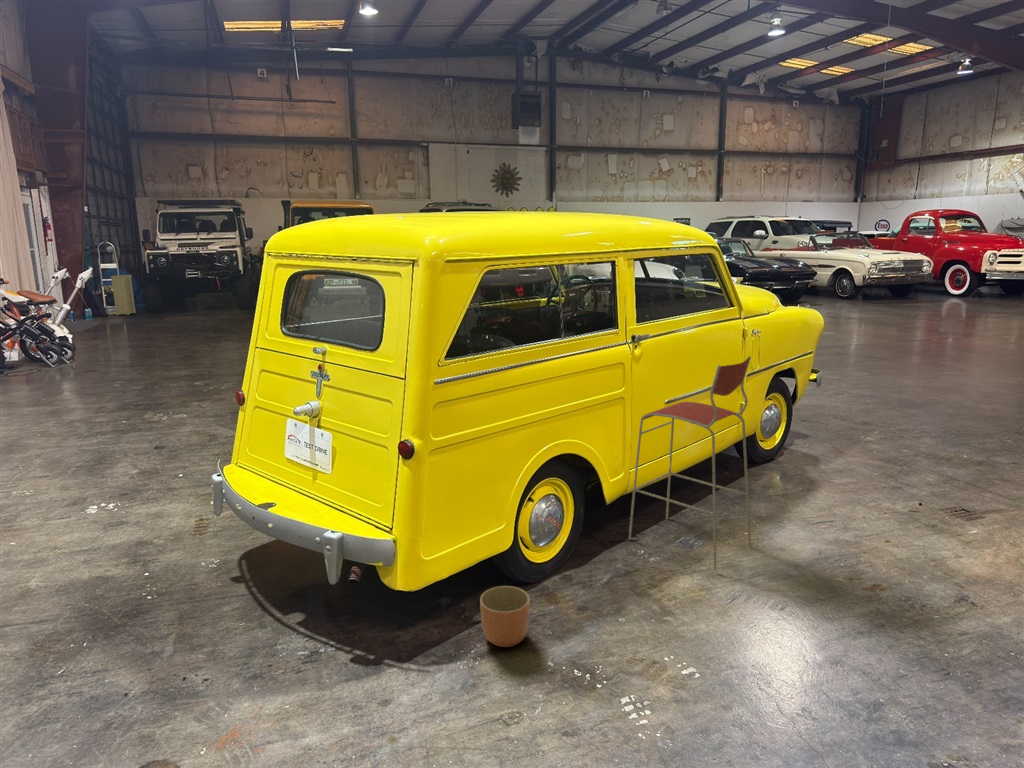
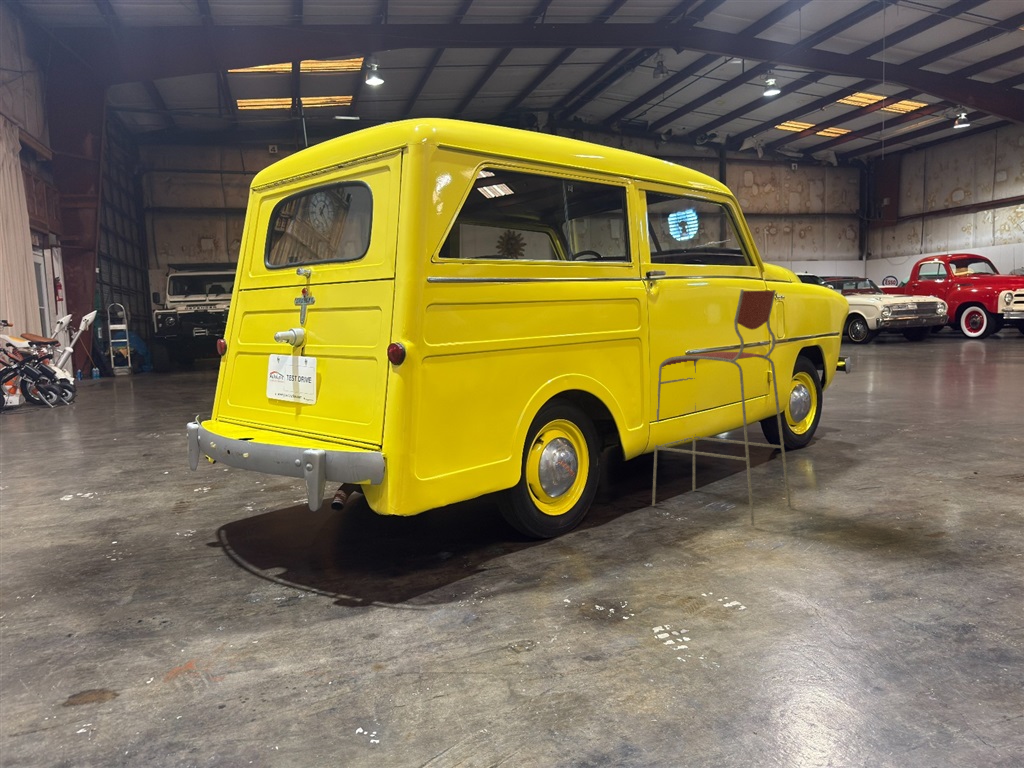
storage cabinet: present [111,275,136,315] -> none [118,335,142,376]
planter: present [480,586,530,647] -> none [484,525,541,589]

